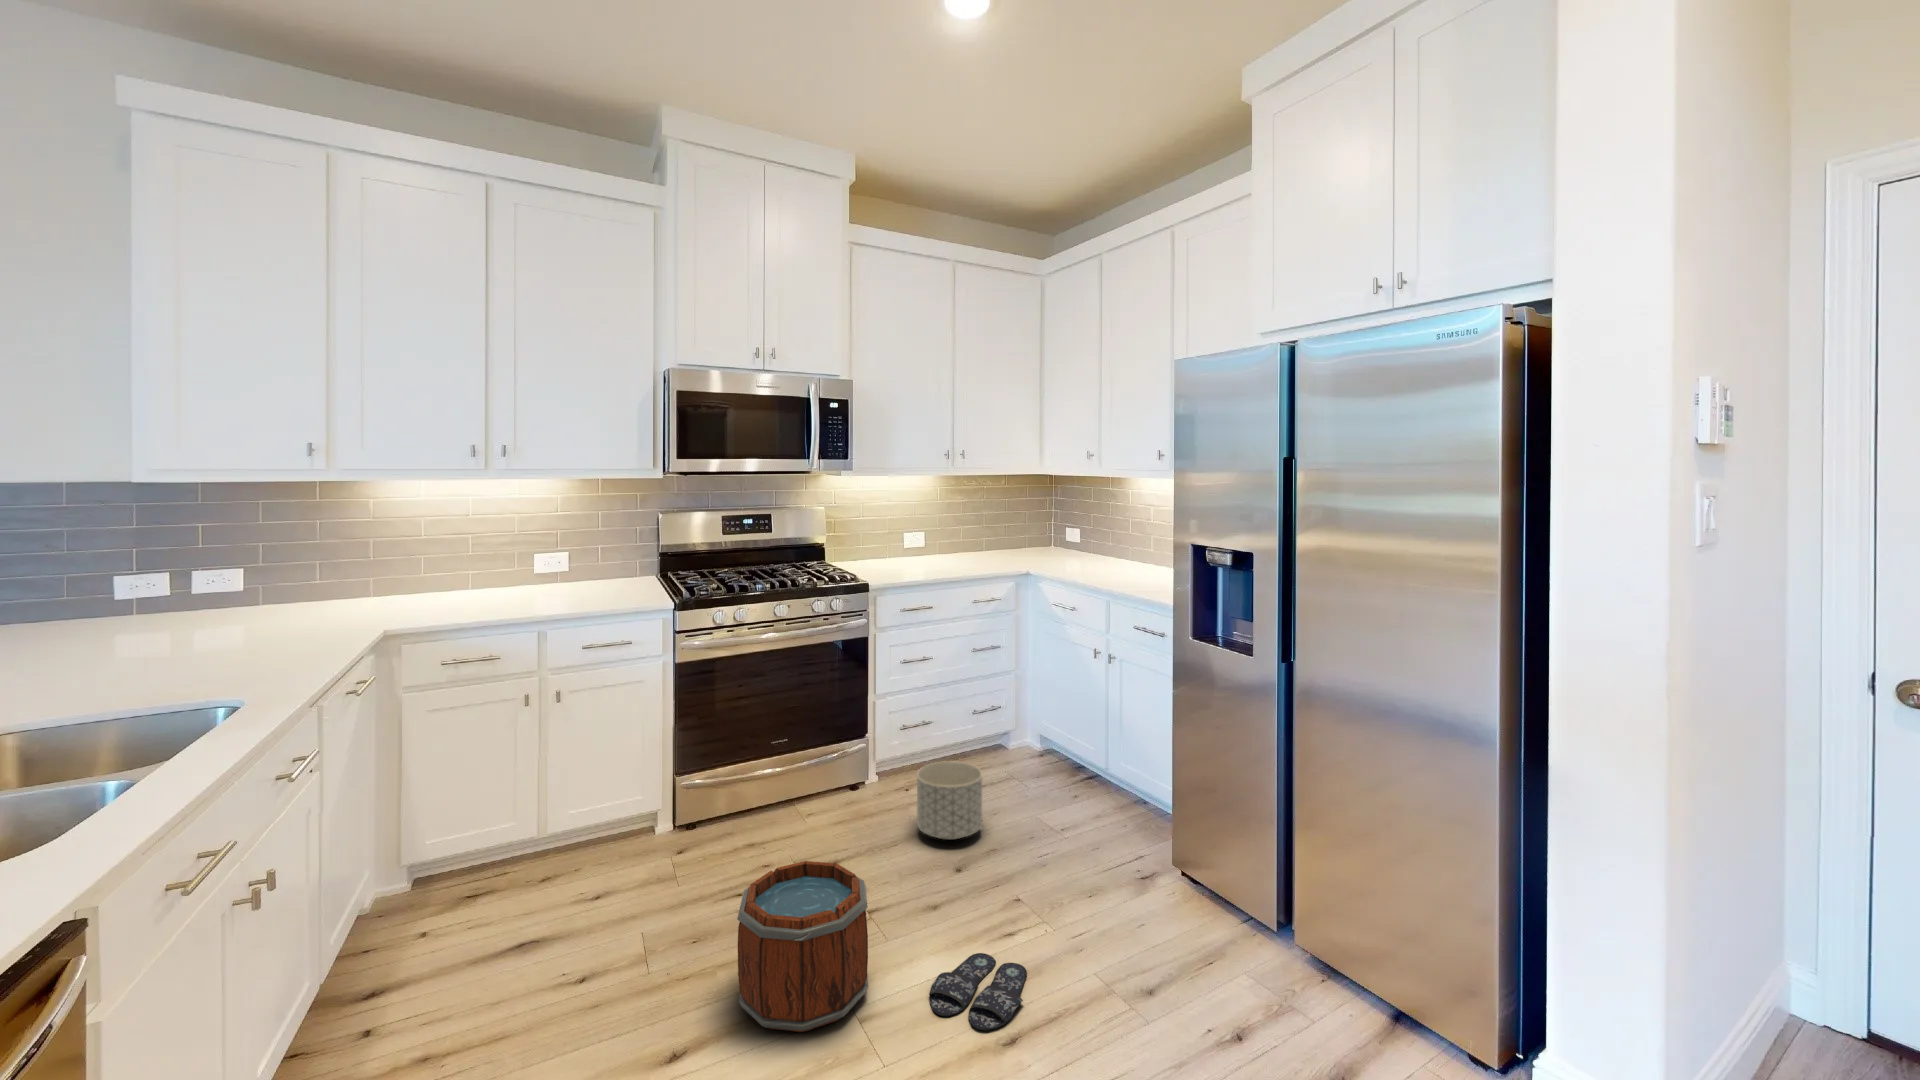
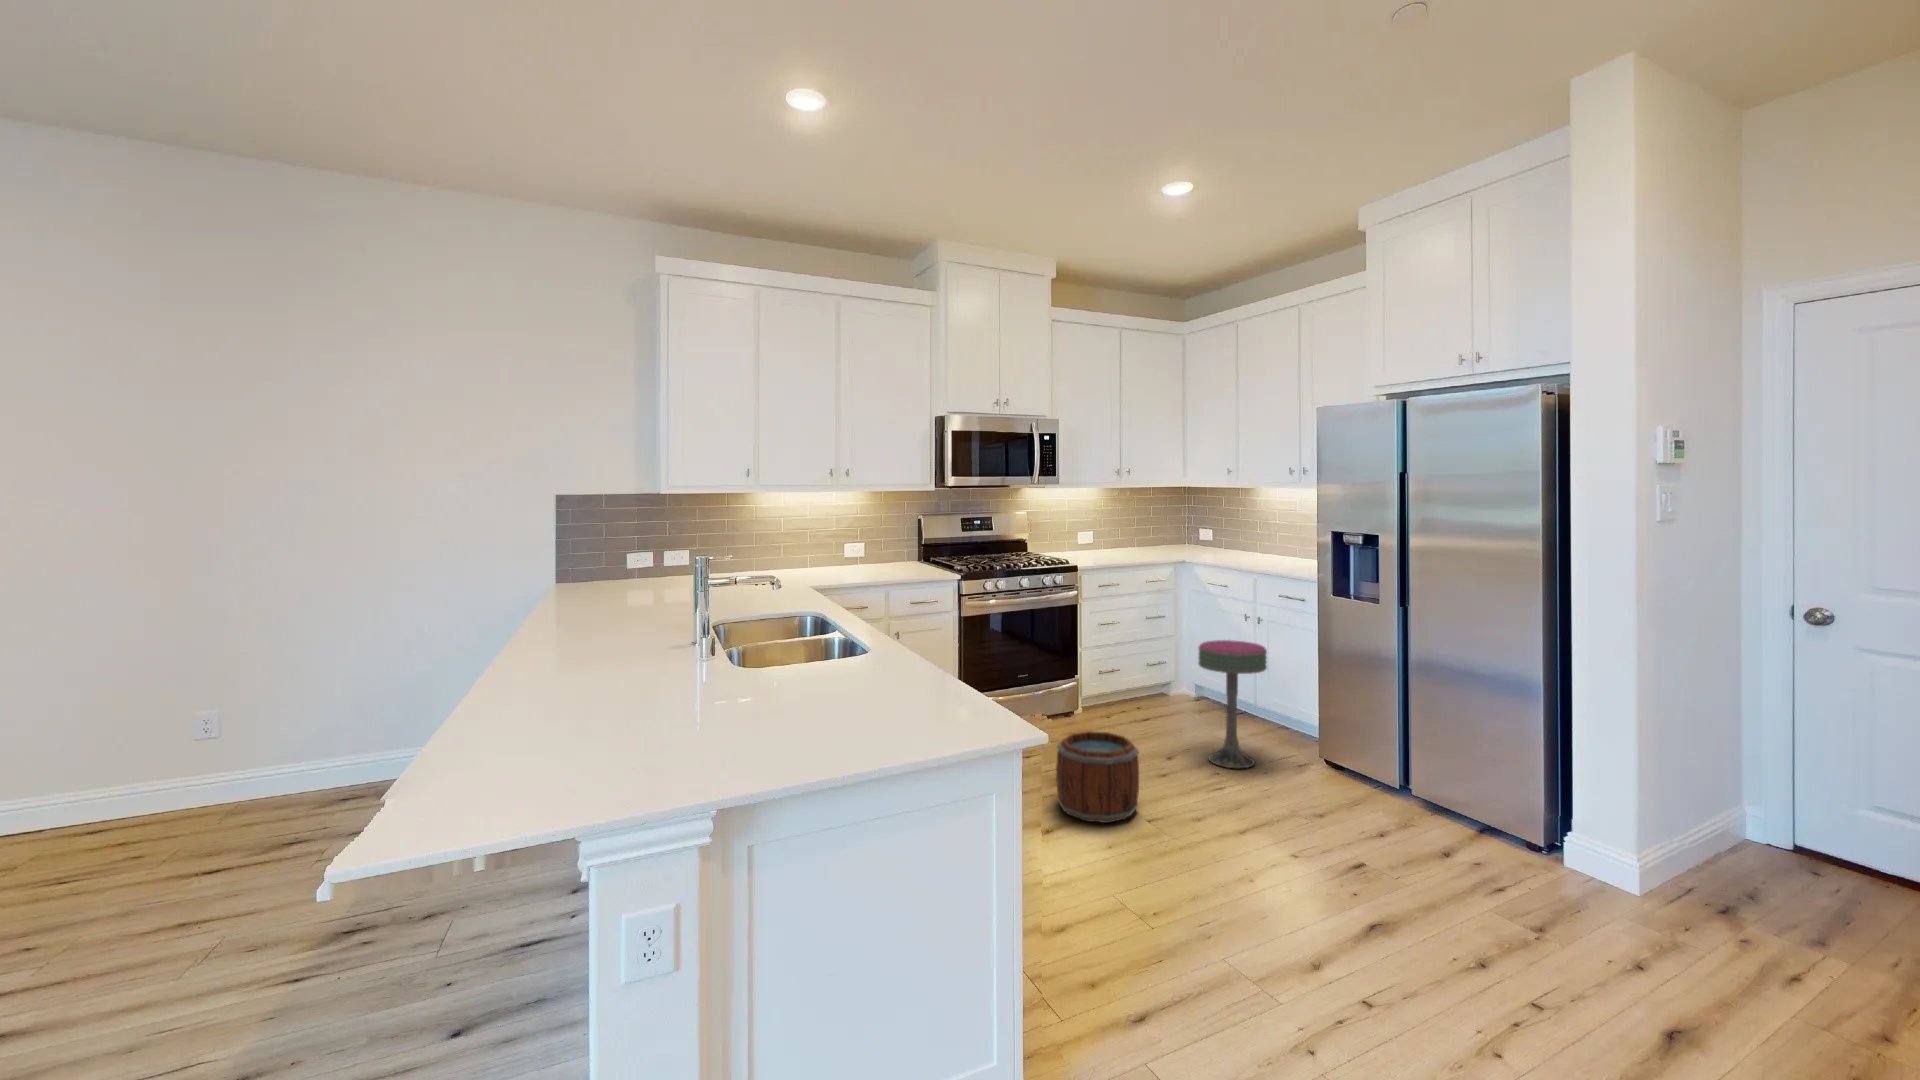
bar stool: none [1006,697,1100,890] -> present [1198,640,1267,768]
planter: present [917,761,982,840] -> none [1125,692,1173,744]
slippers: present [929,953,1027,1030] -> none [1177,795,1239,825]

